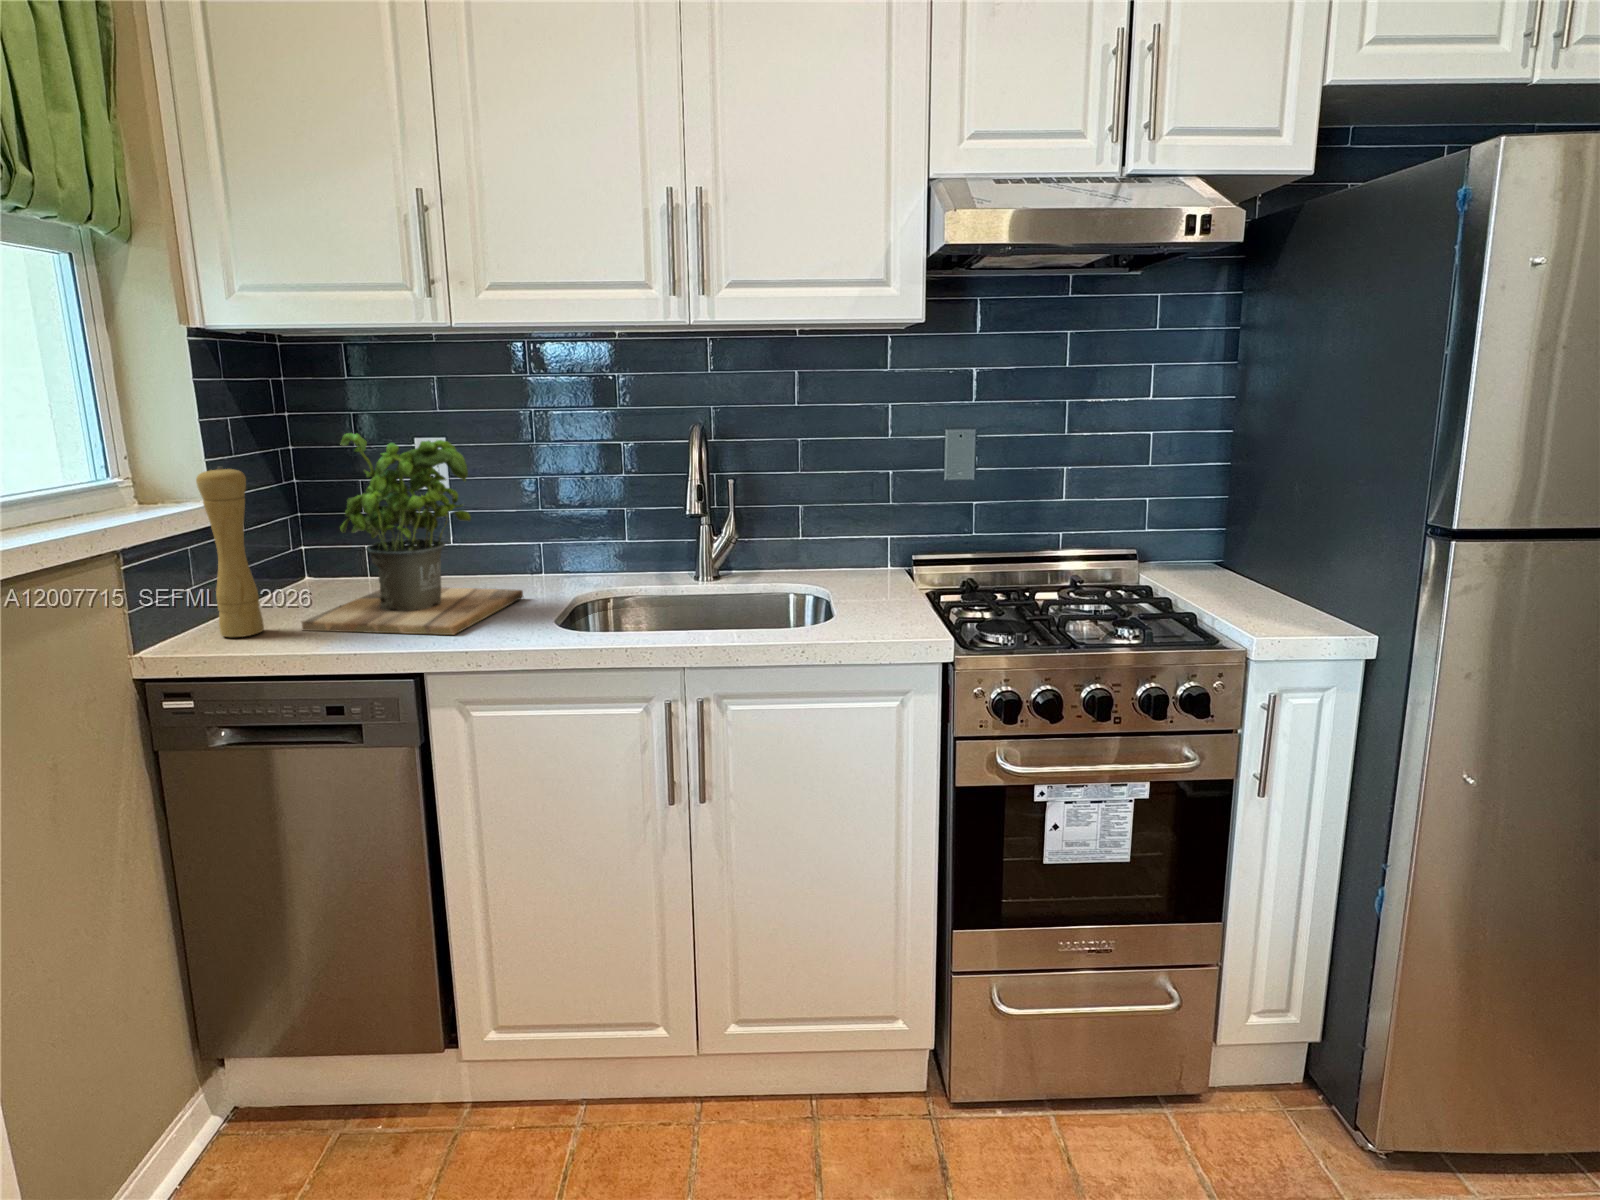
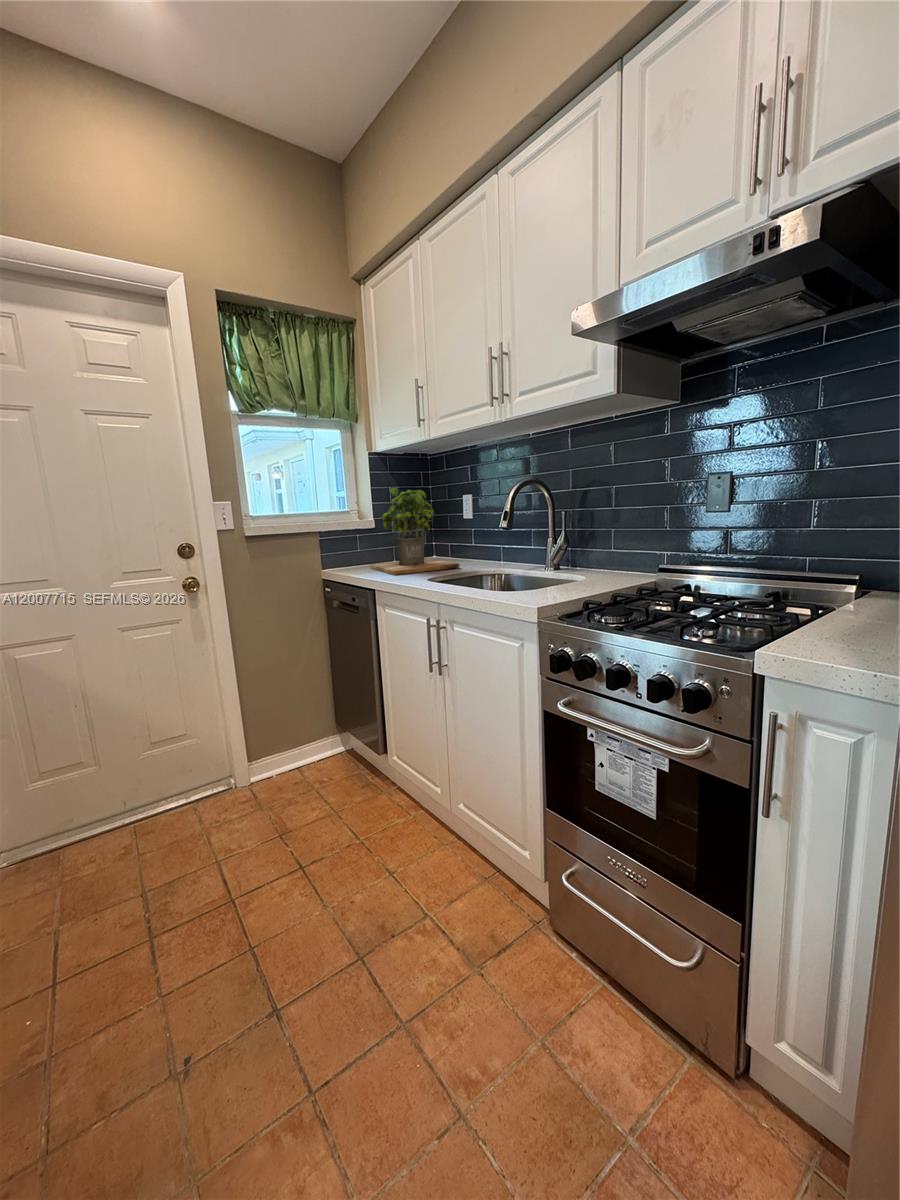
pepper mill: present [196,467,264,637] -> none [343,502,364,567]

